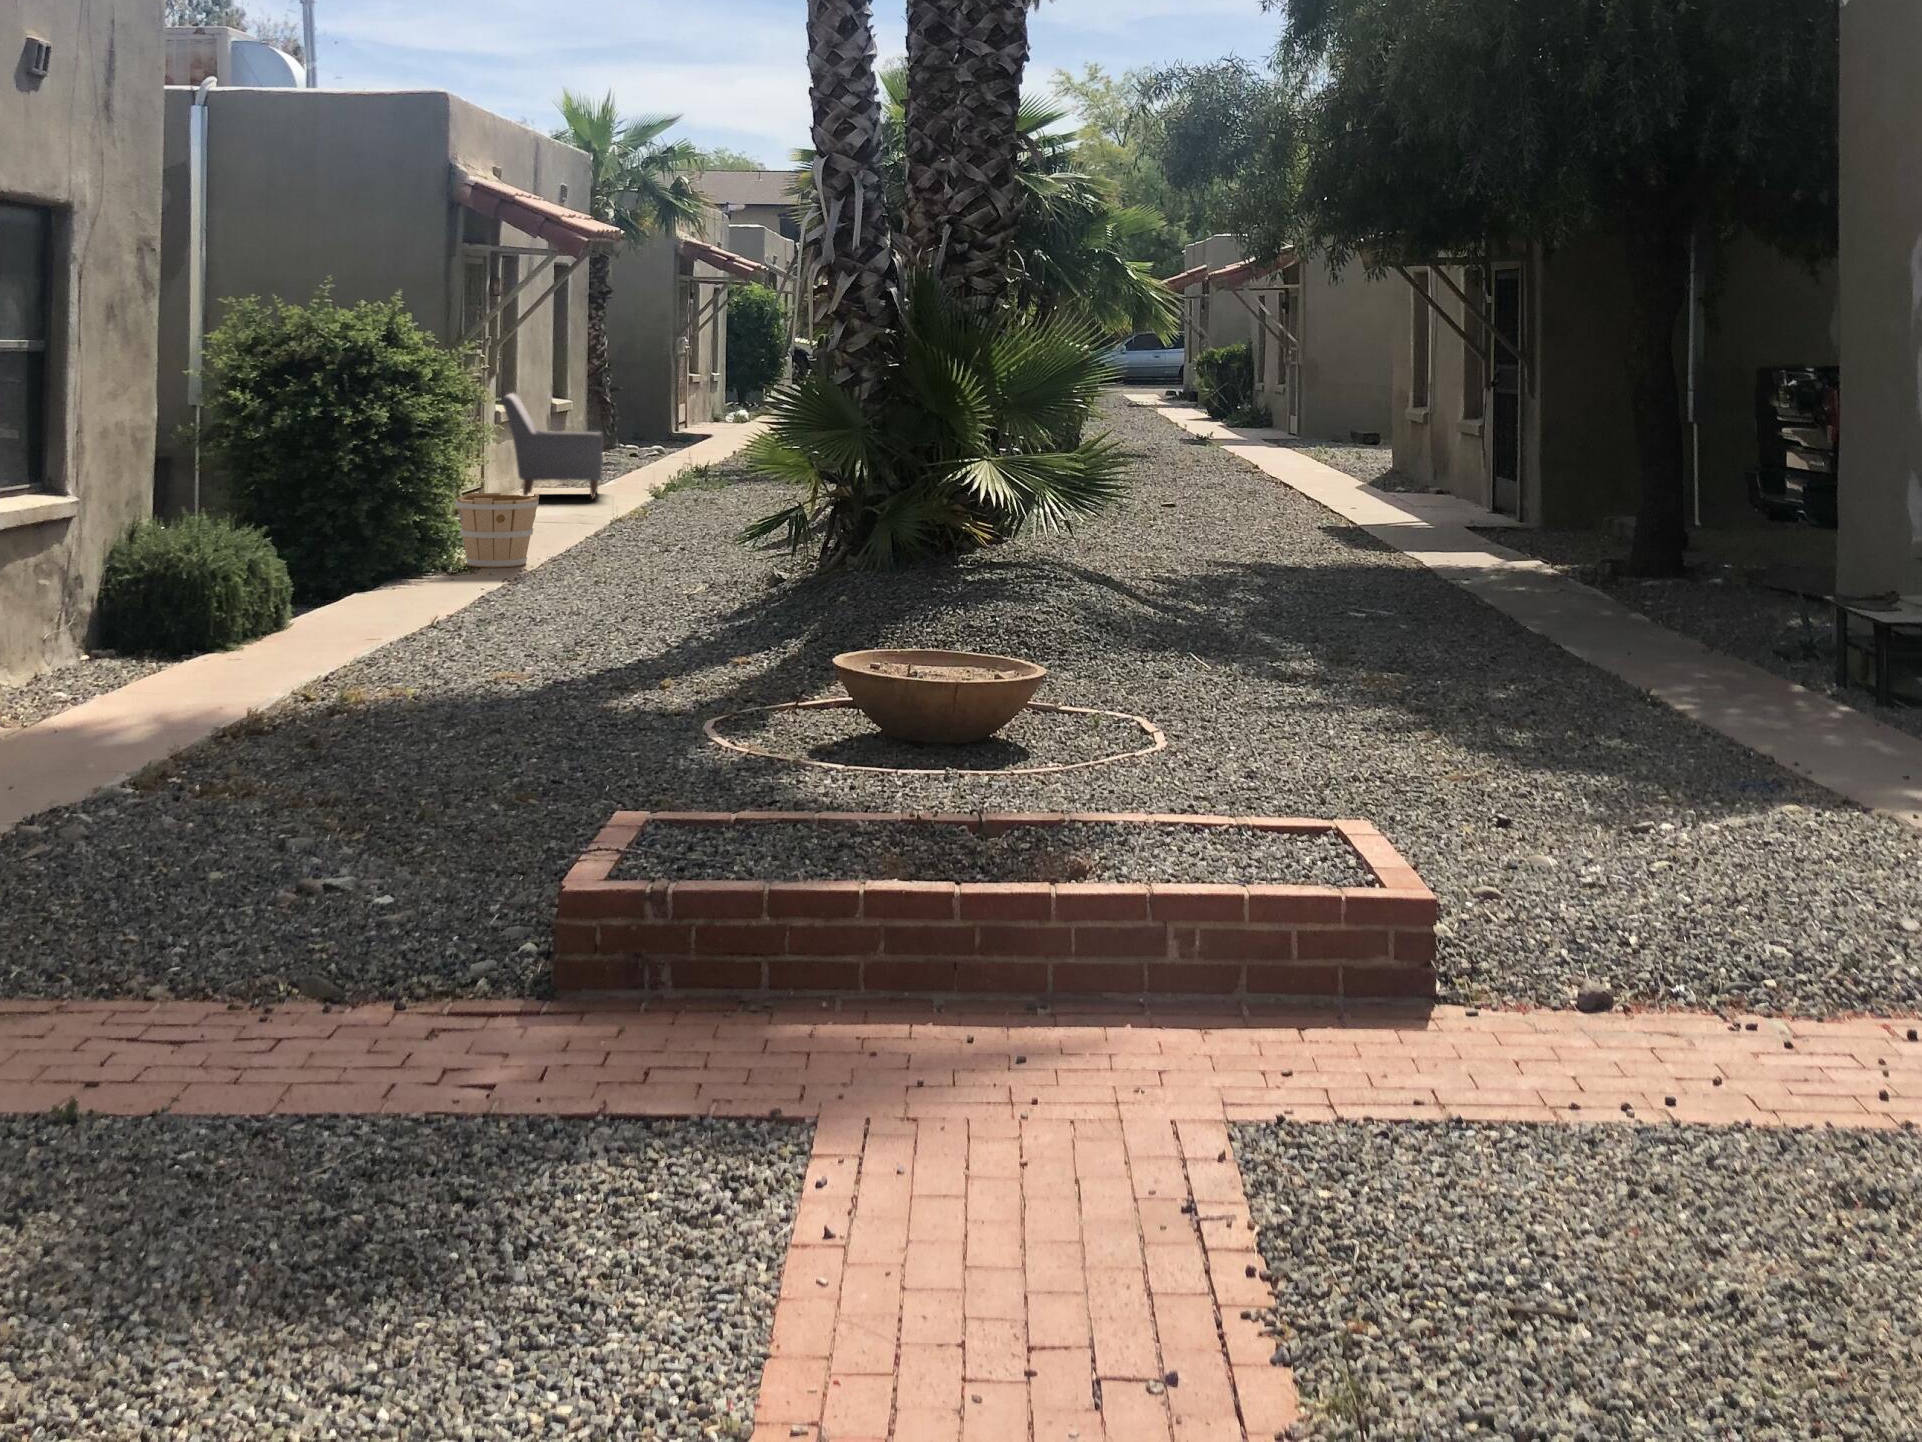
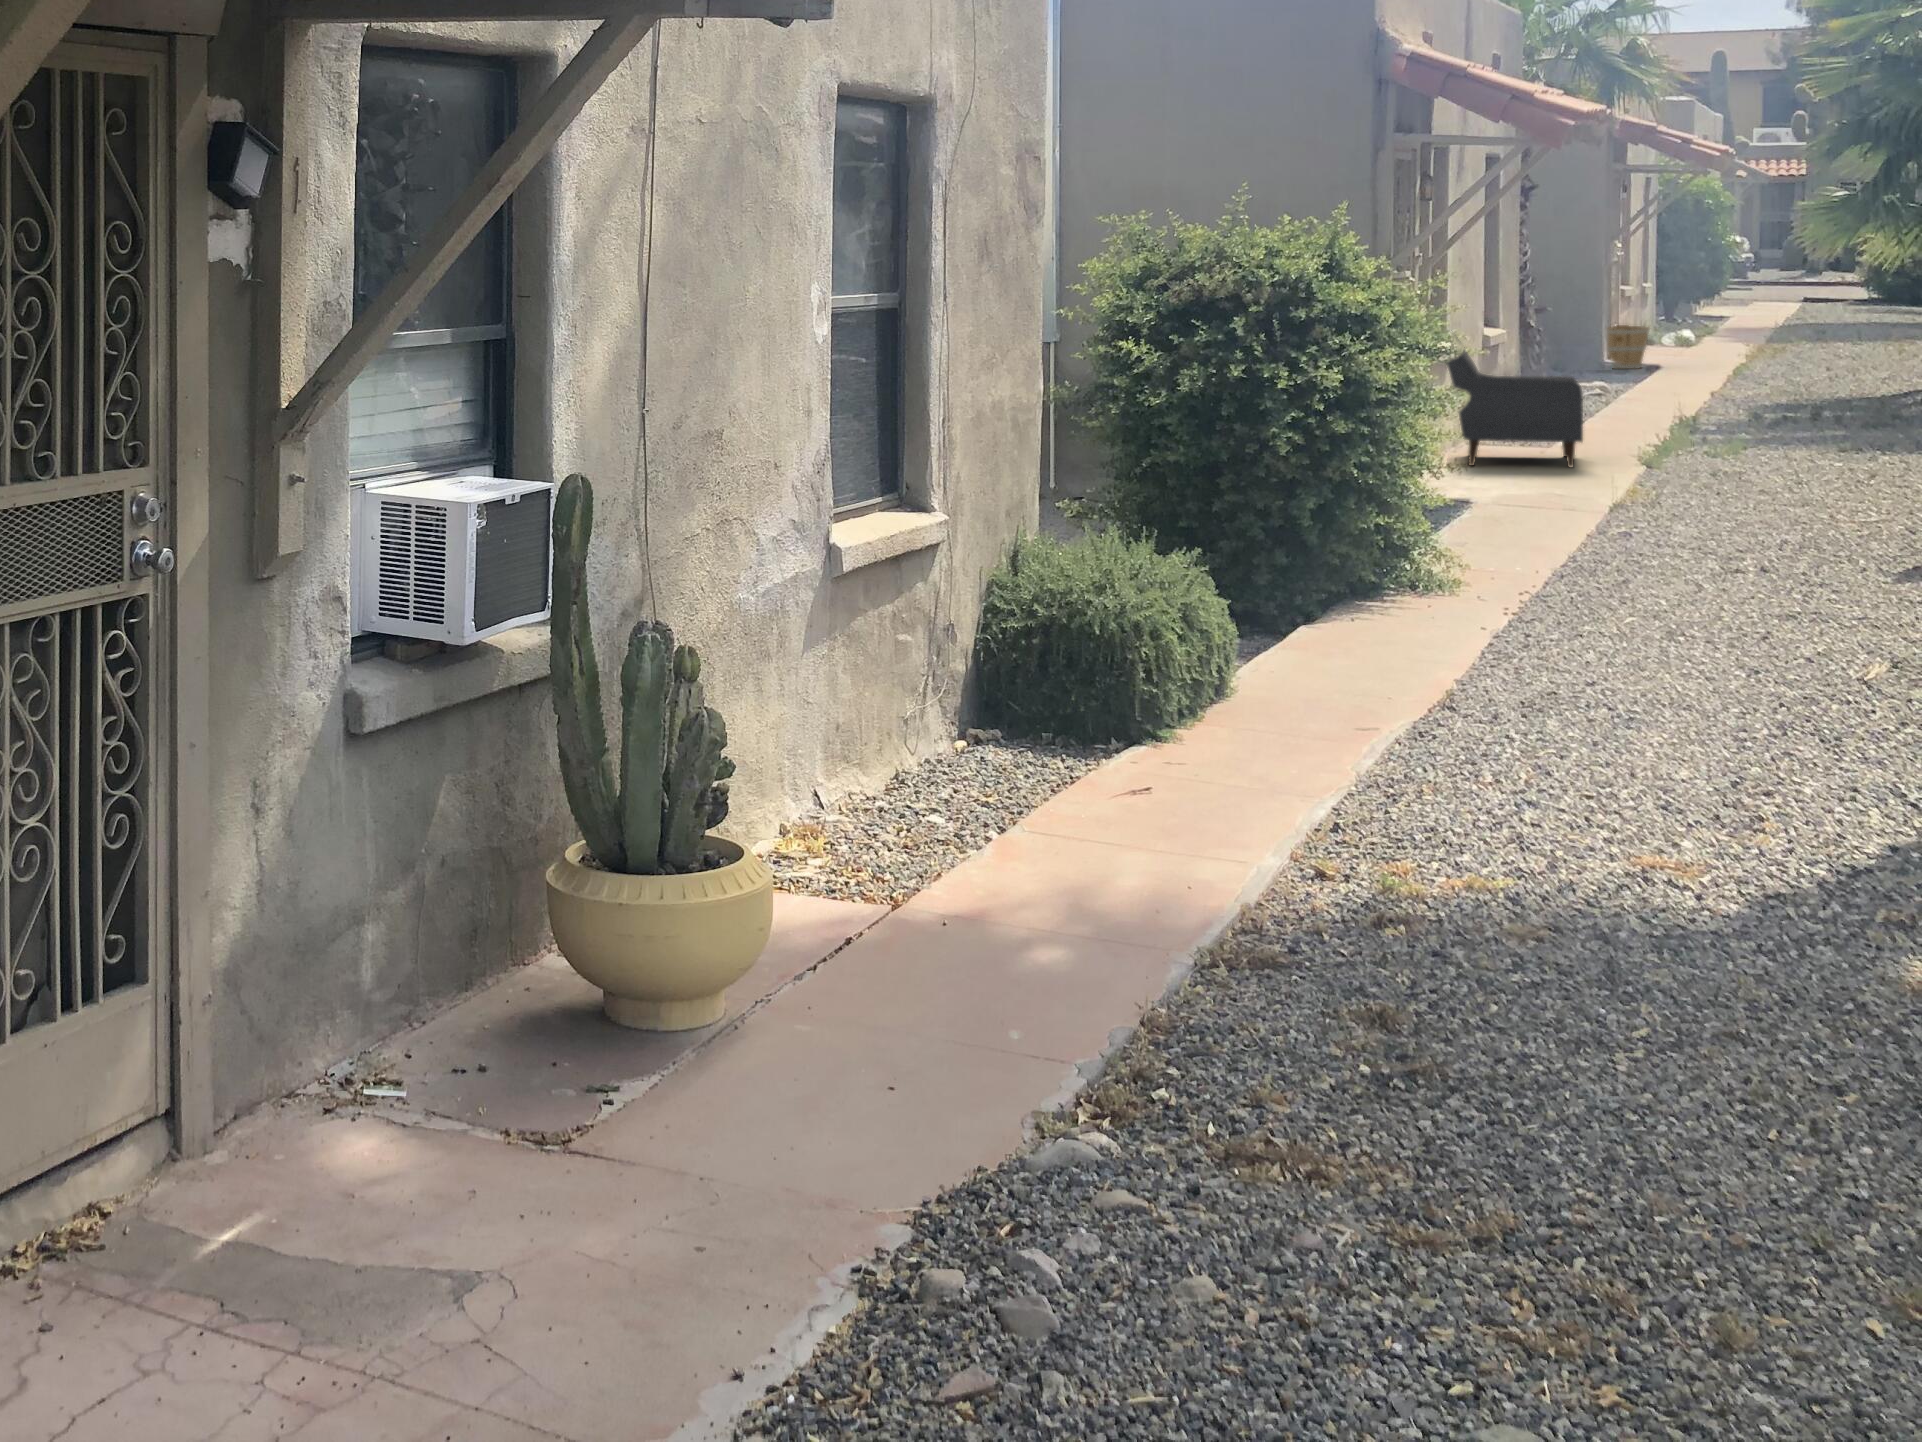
wooden bucket: present [455,493,539,568] -> present [1608,325,1649,369]

